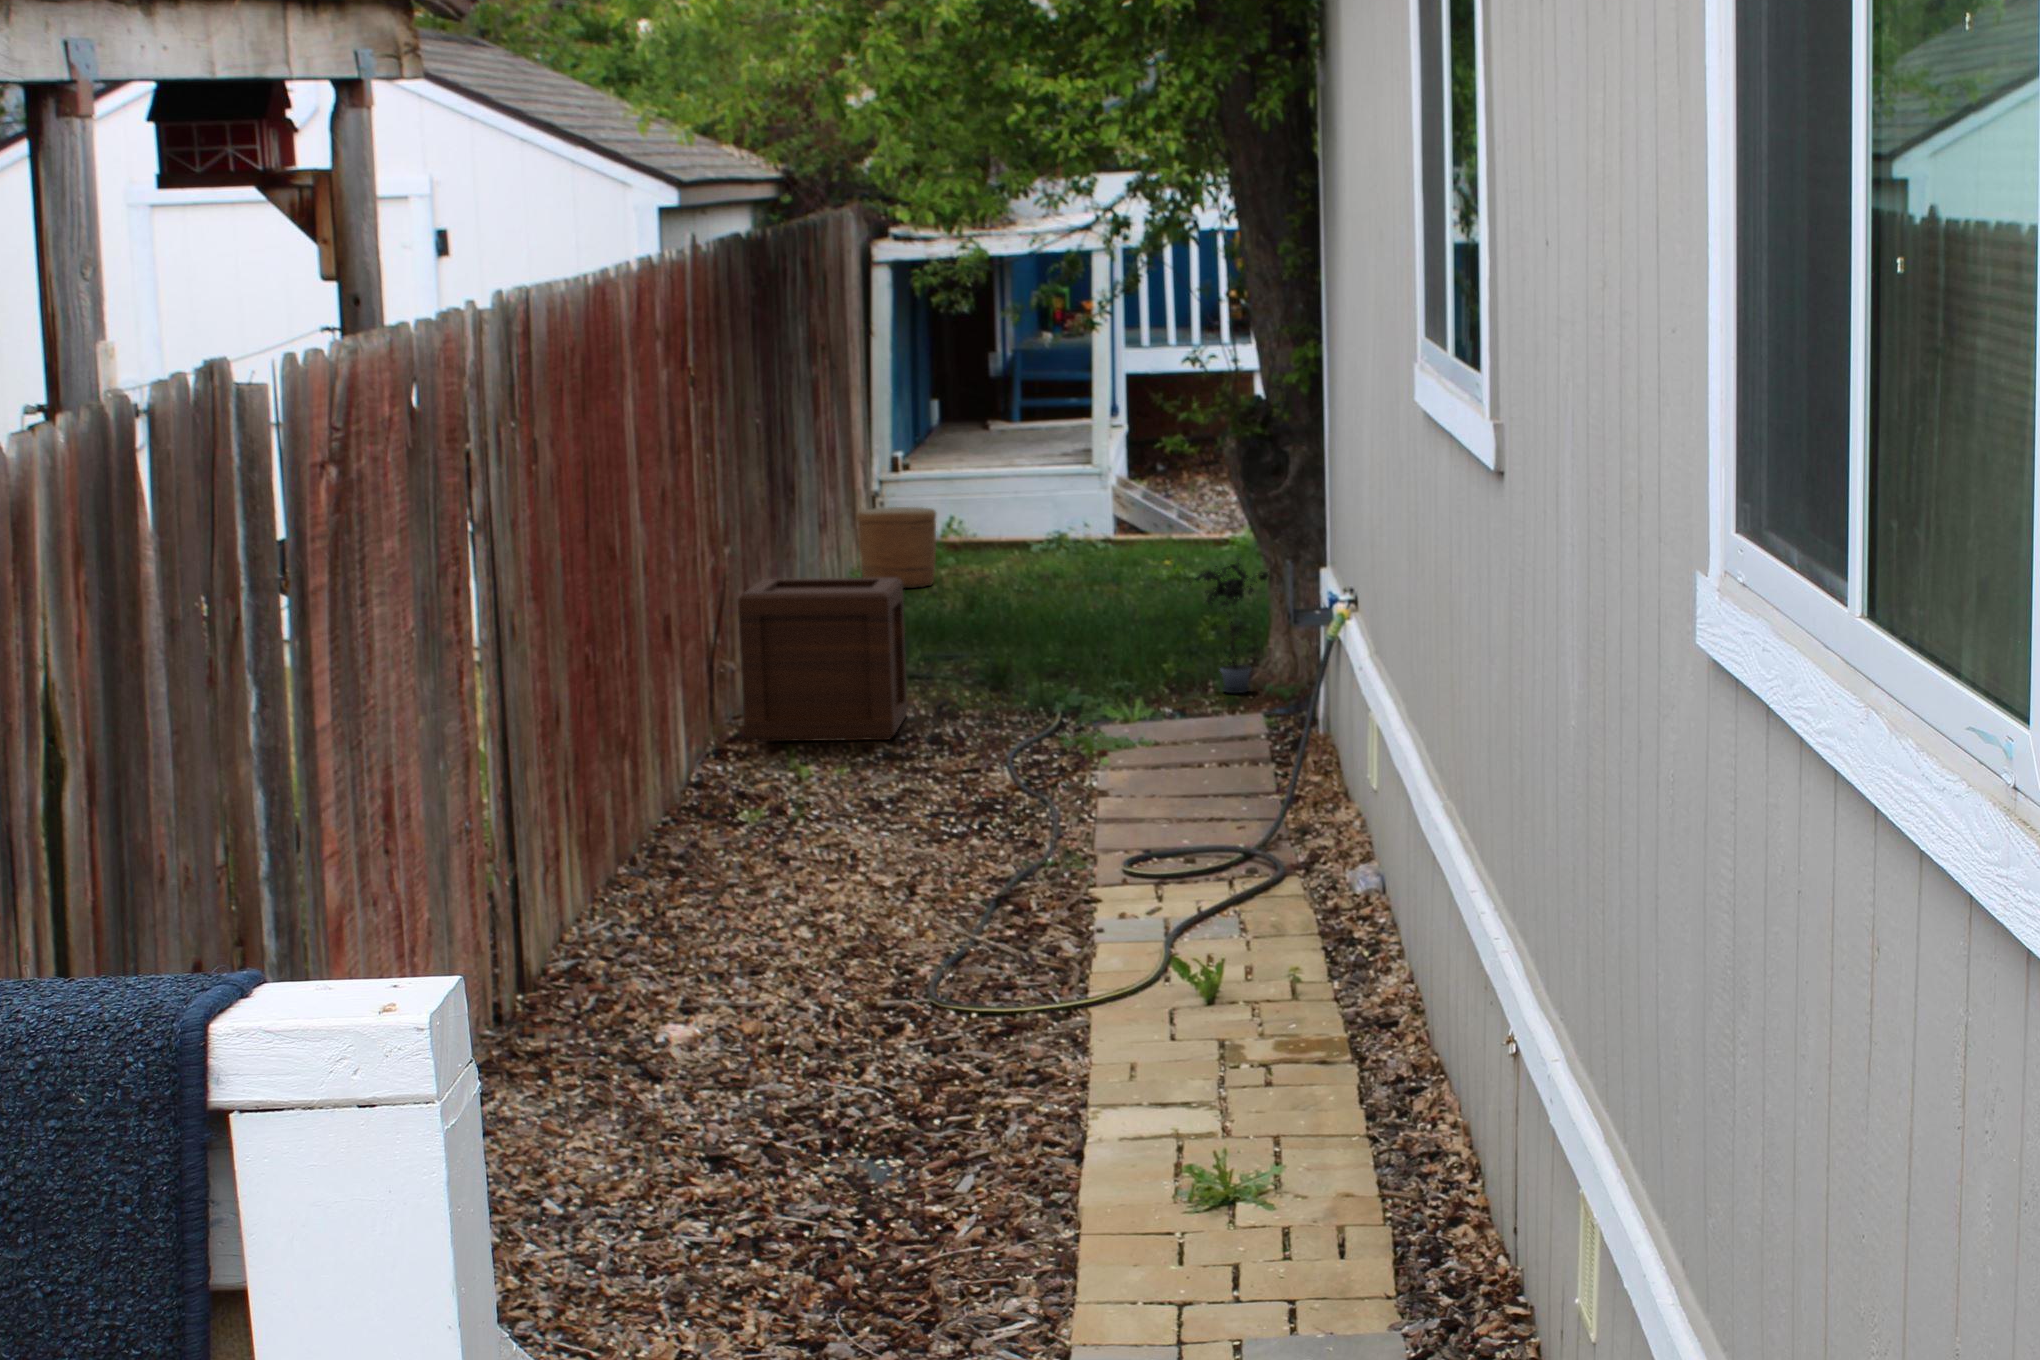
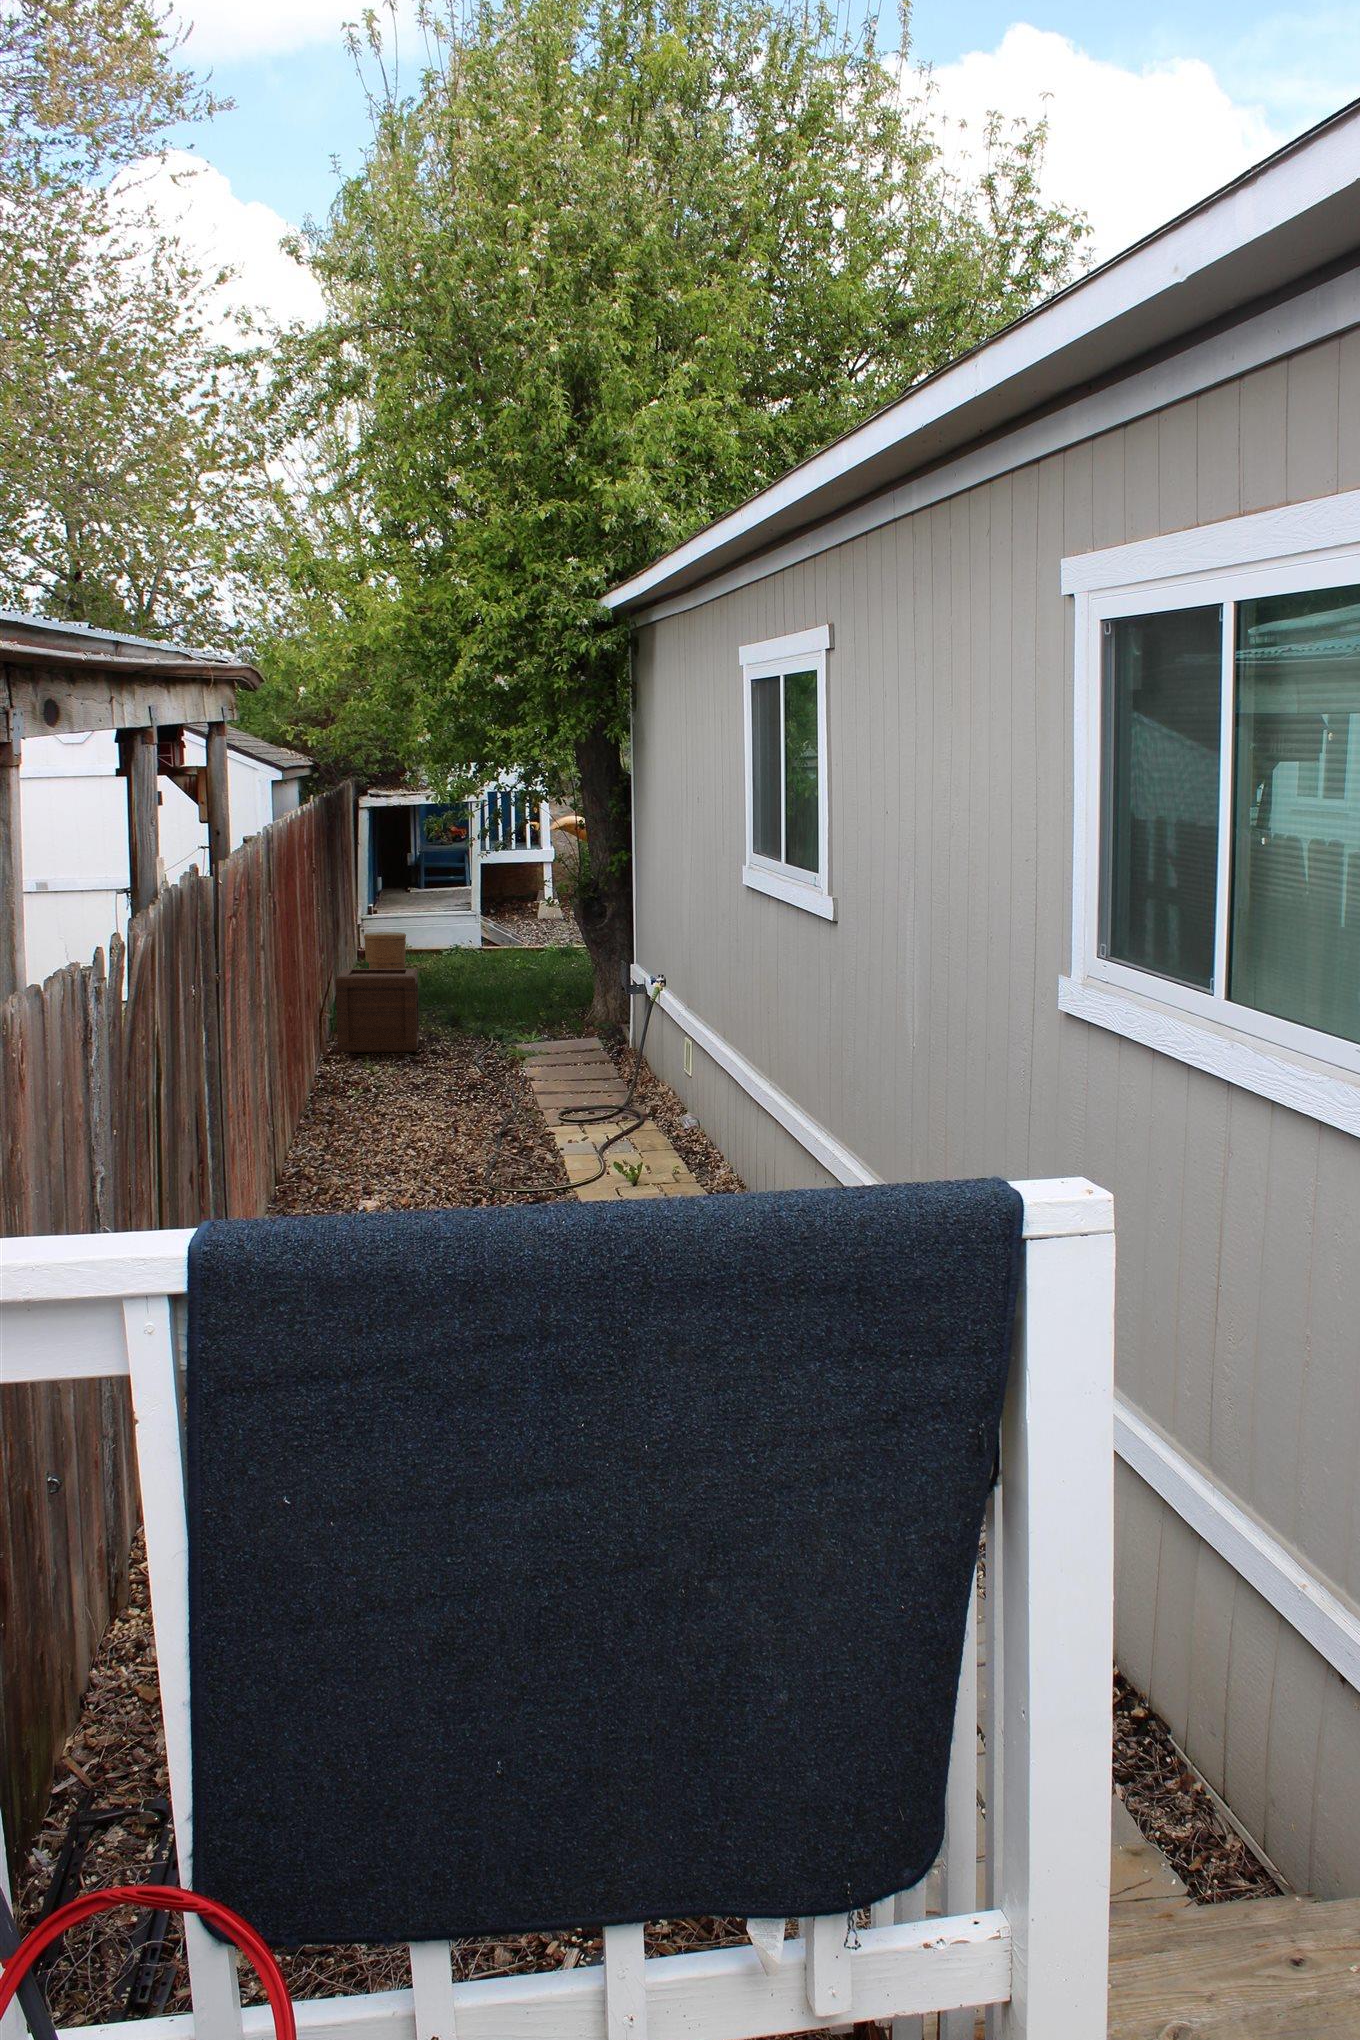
potted plant: present [1189,563,1269,693] -> none [561,960,606,1028]

